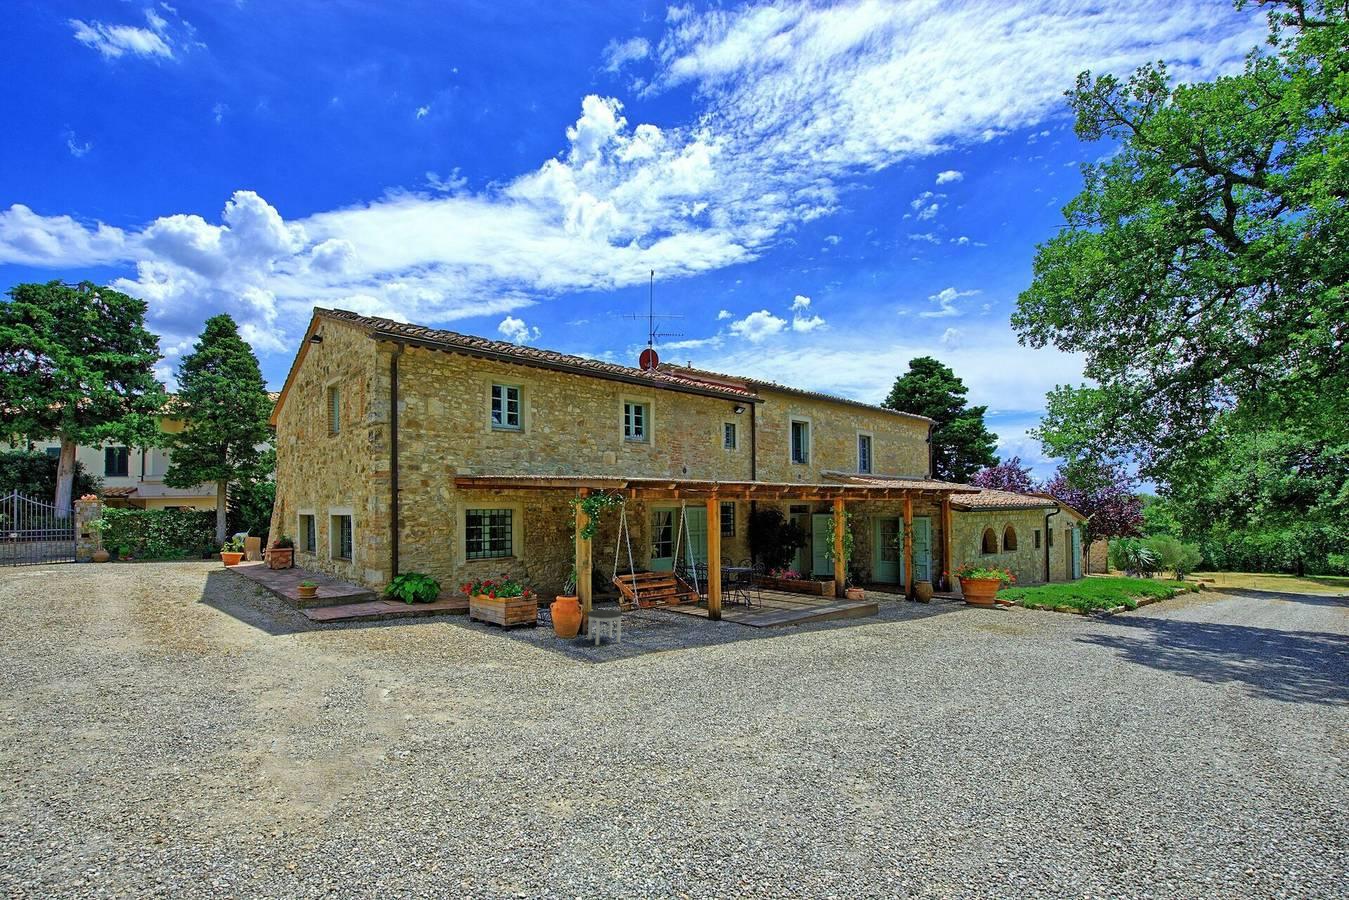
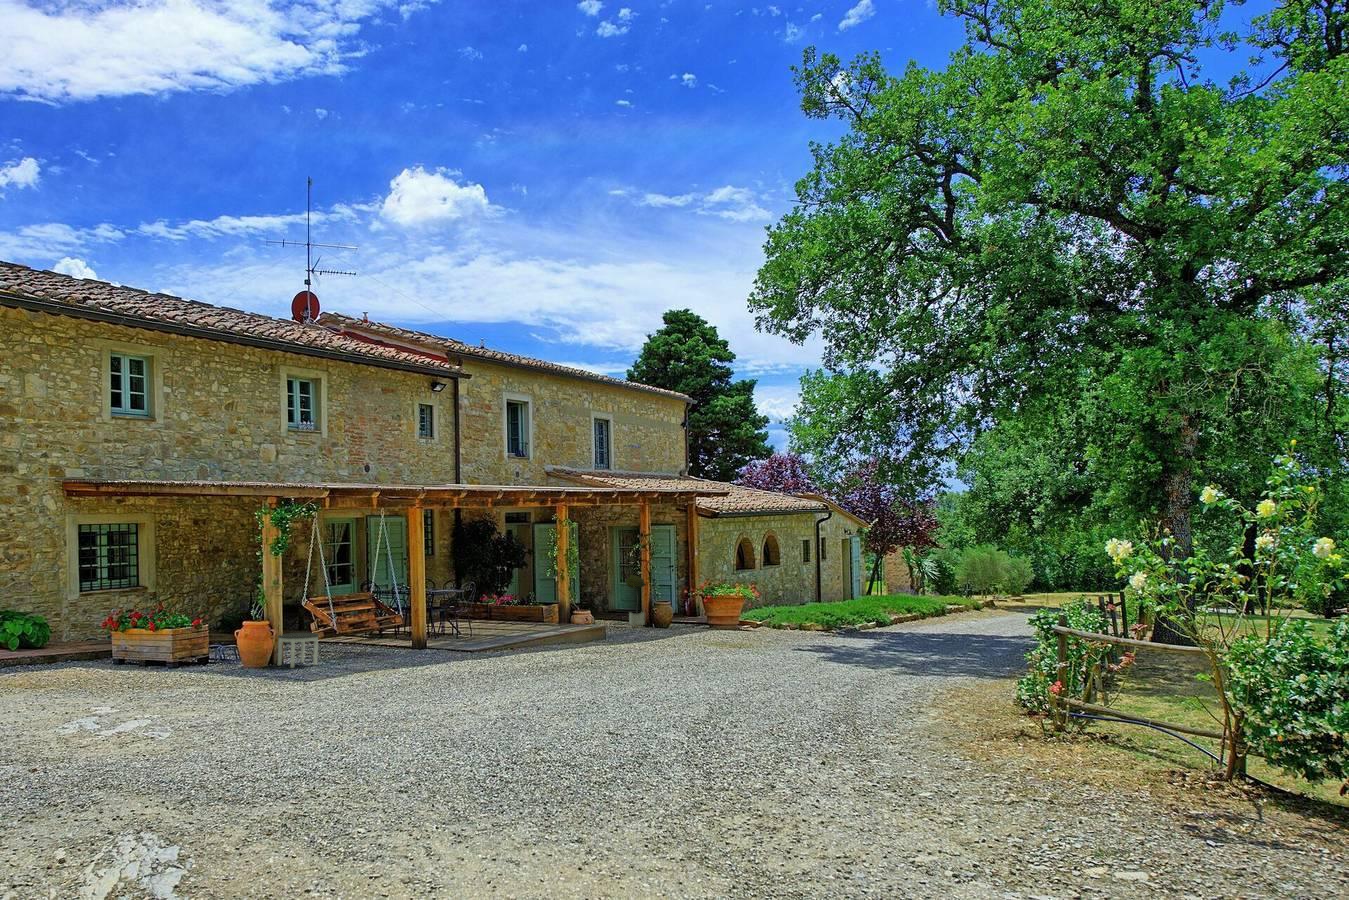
potted tree: none [895,560,915,606] -> present [626,575,646,625]

